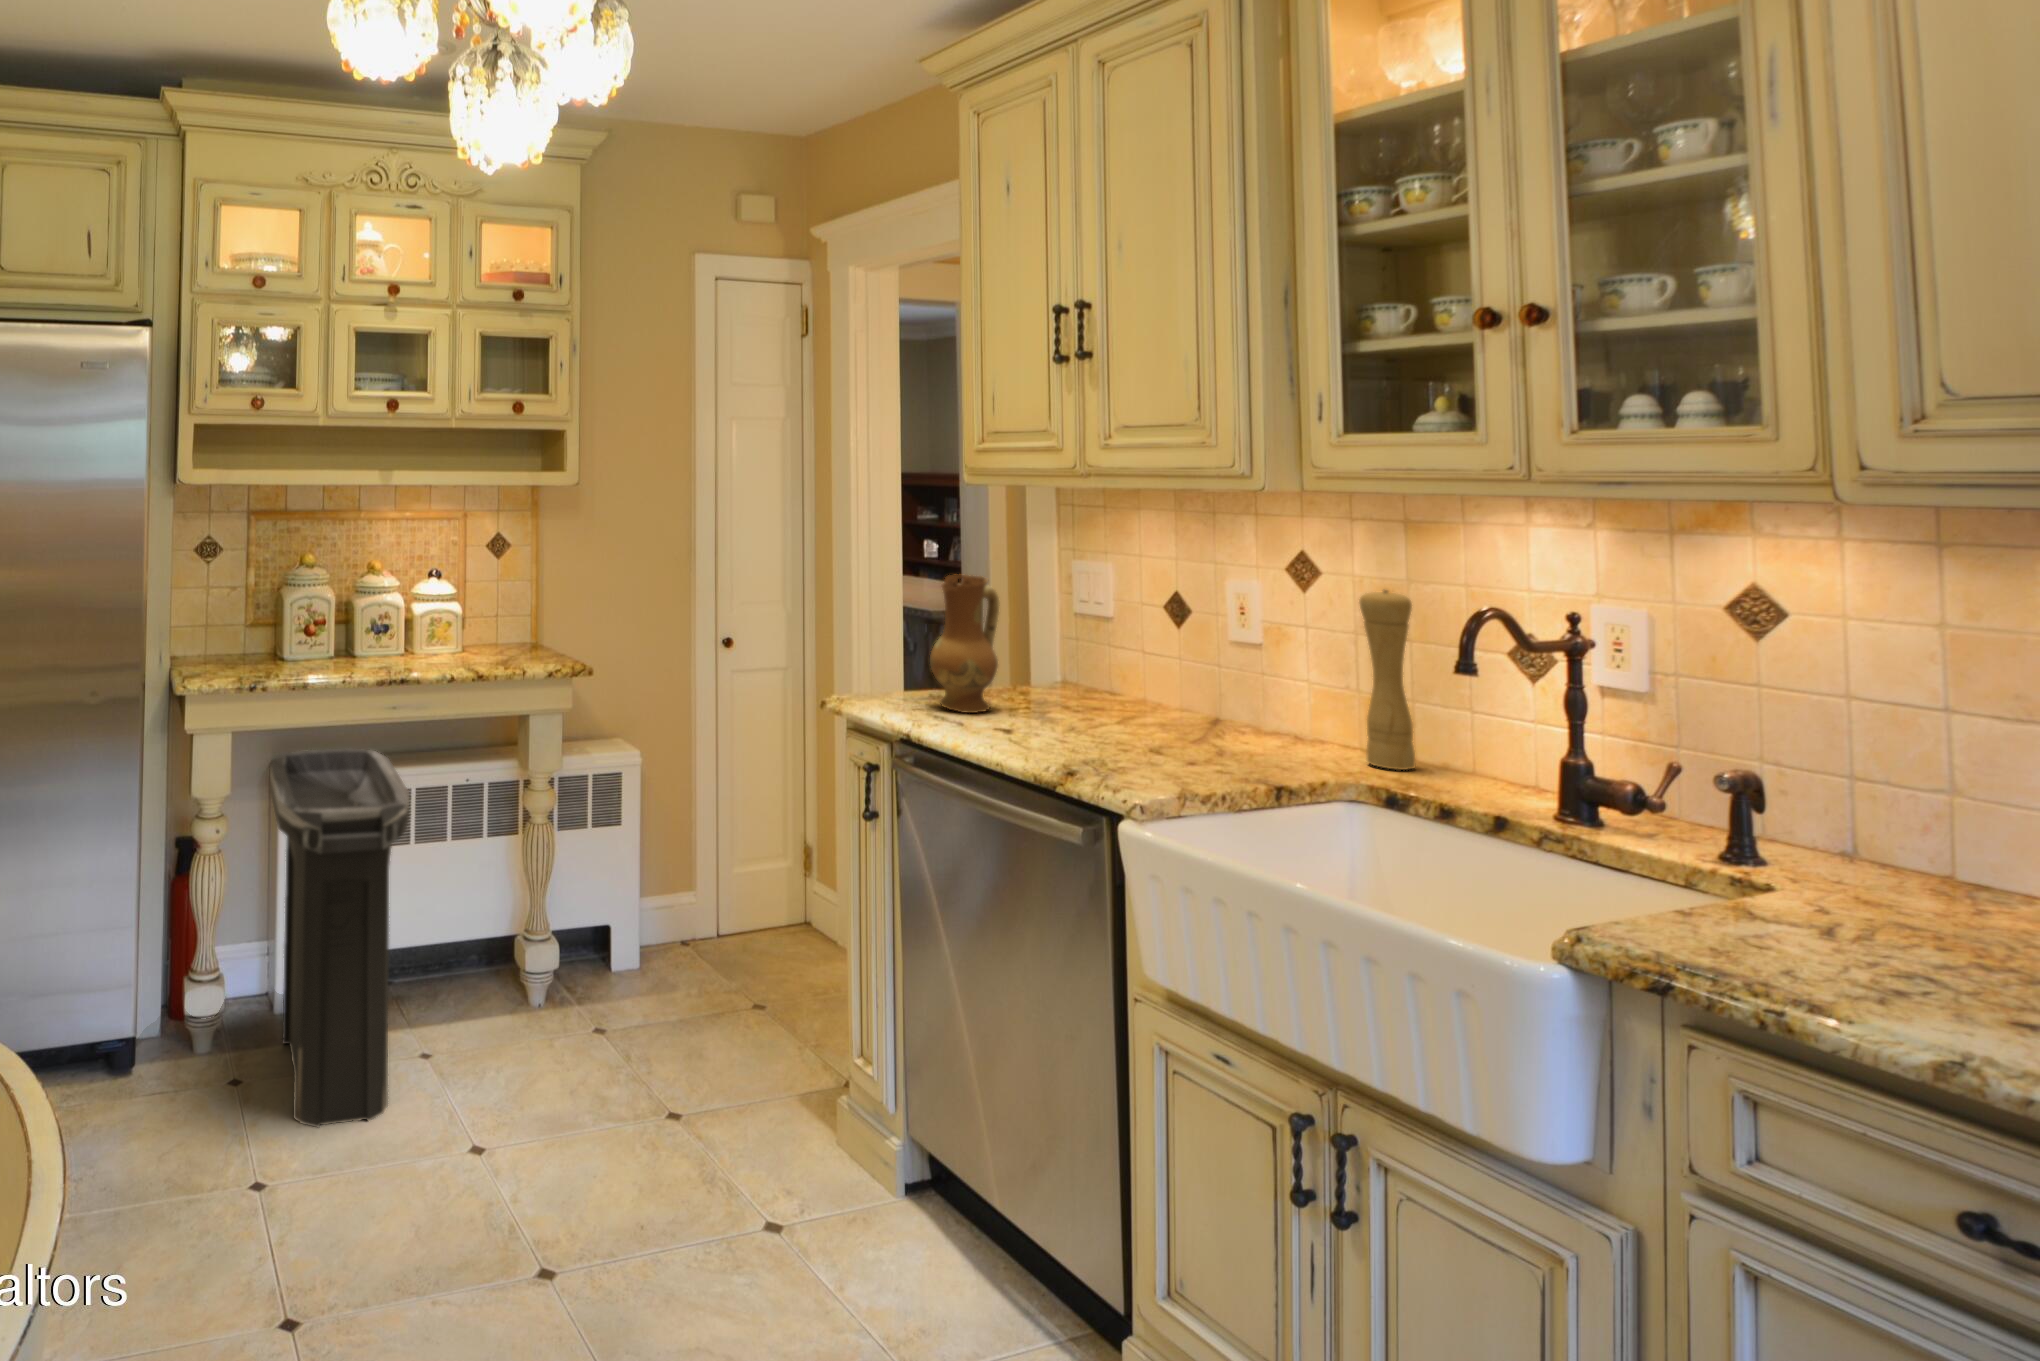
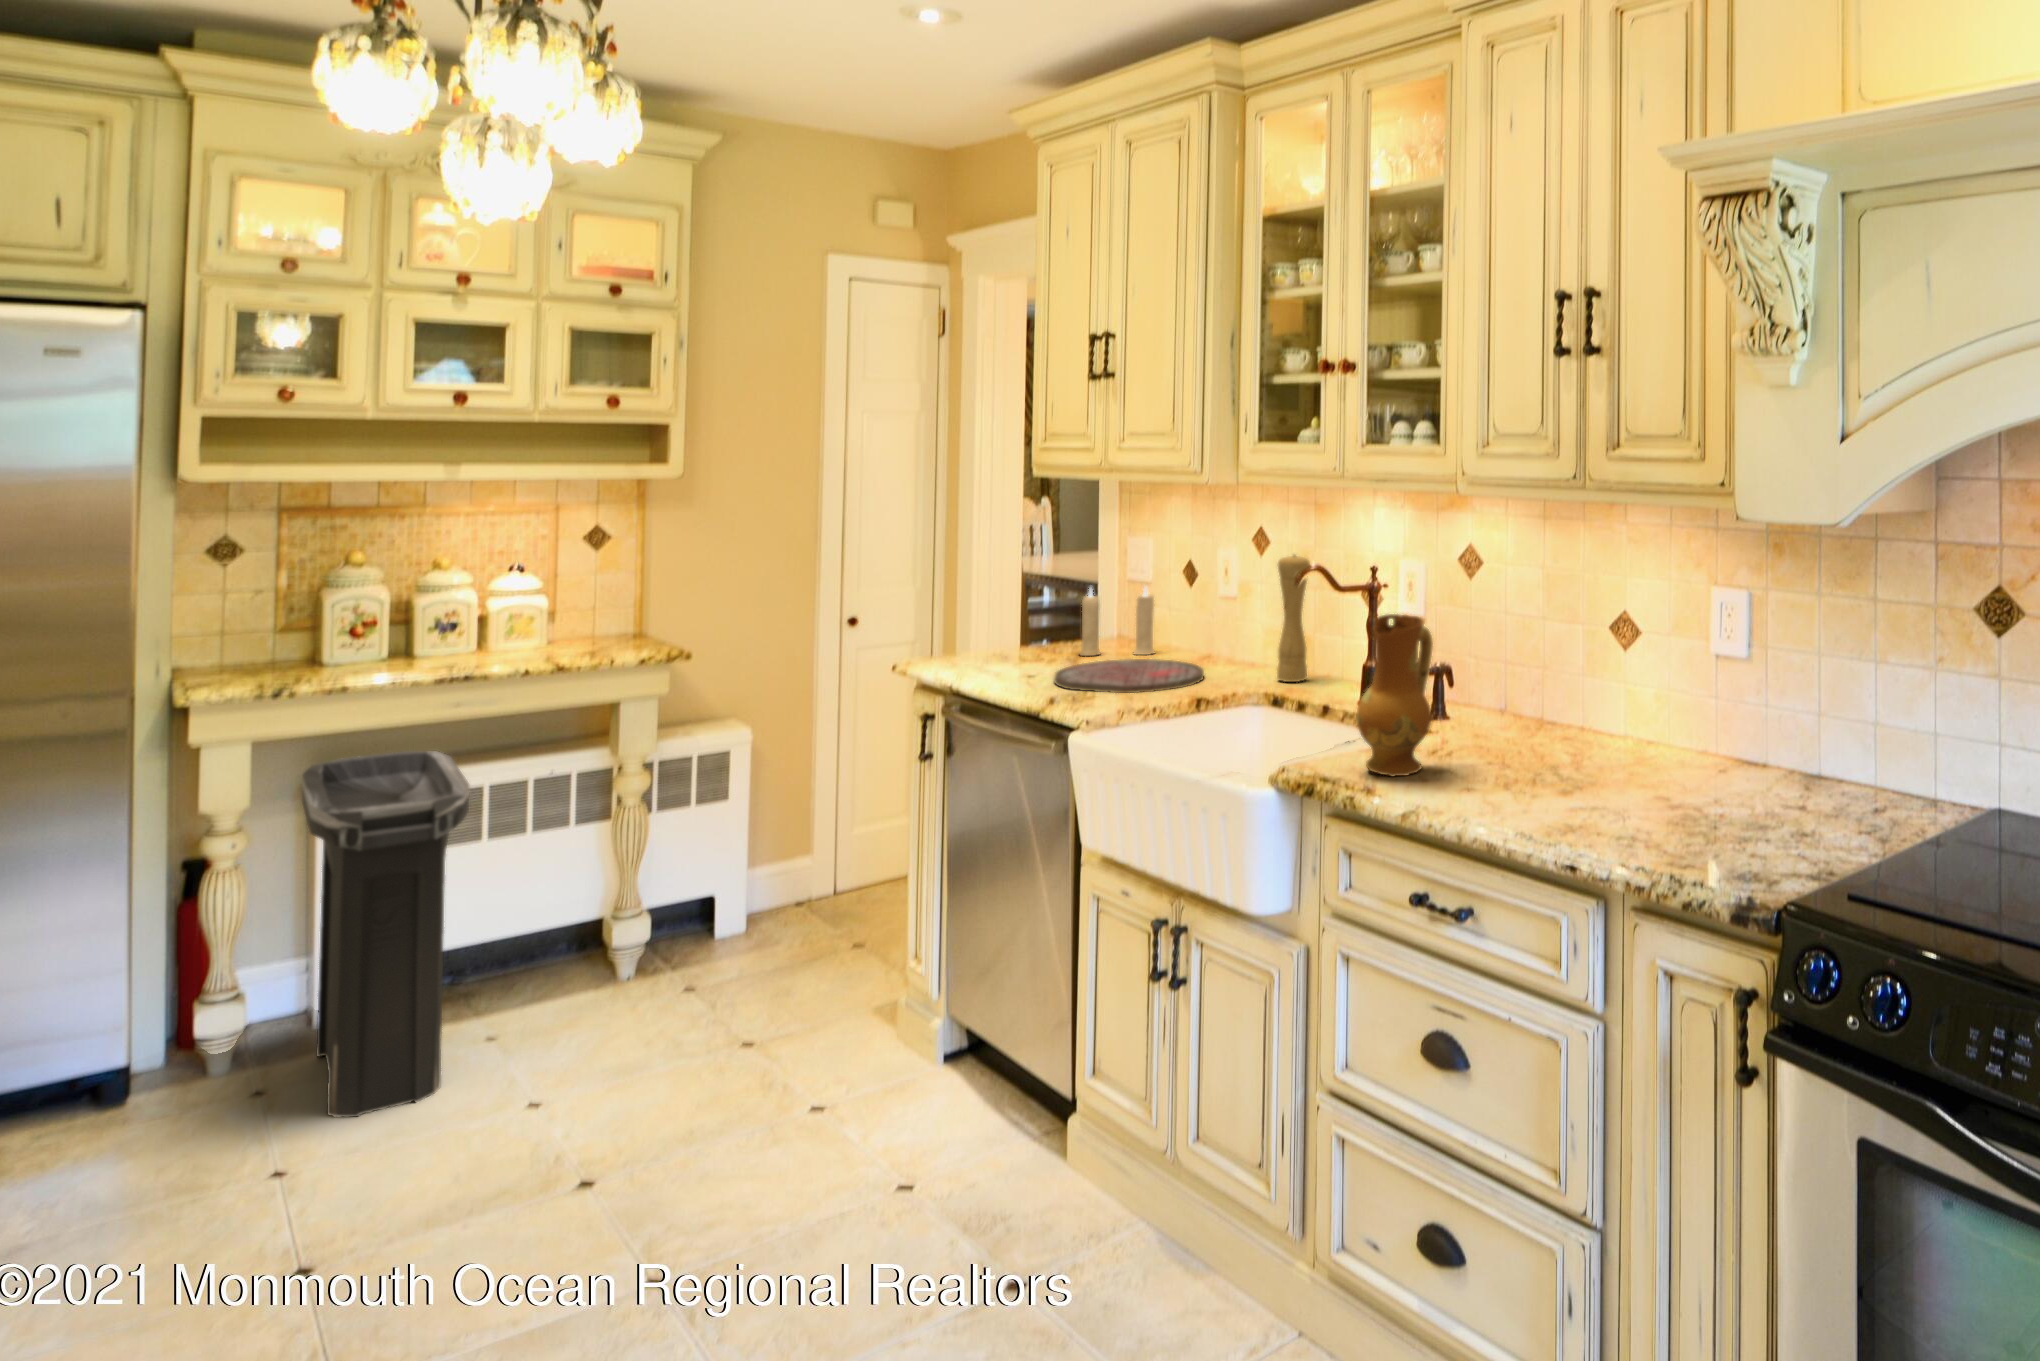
ceramic jug: present [930,575,999,713] -> present [1356,614,1433,777]
candle: none [1034,617,1134,710] -> present [1080,587,1154,656]
cutting board: none [1041,716,1249,766] -> present [1054,659,1204,693]

